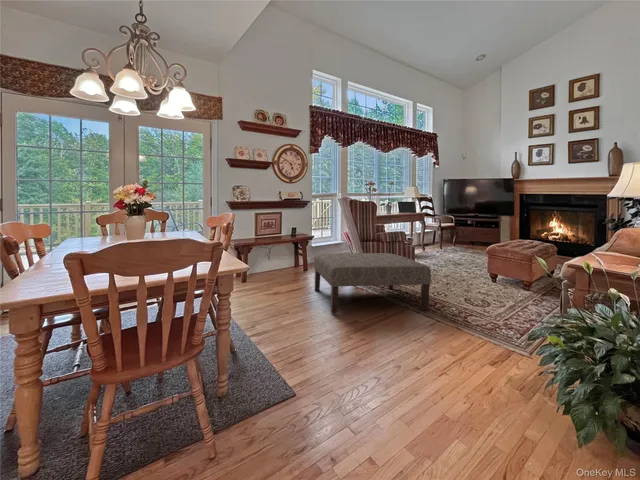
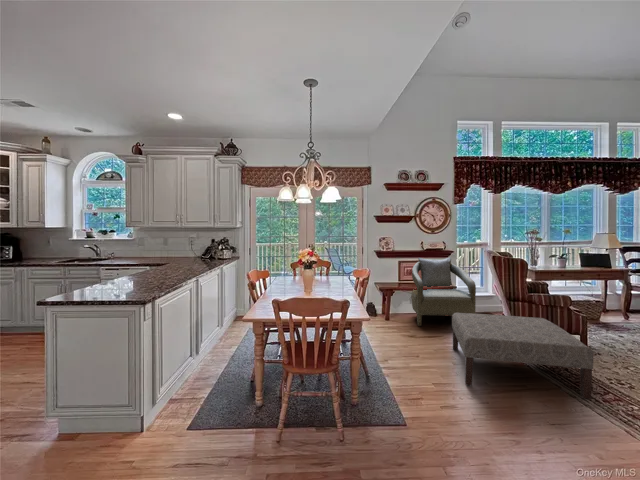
armchair: none [270,207,332,276] -> present [411,258,476,326]

